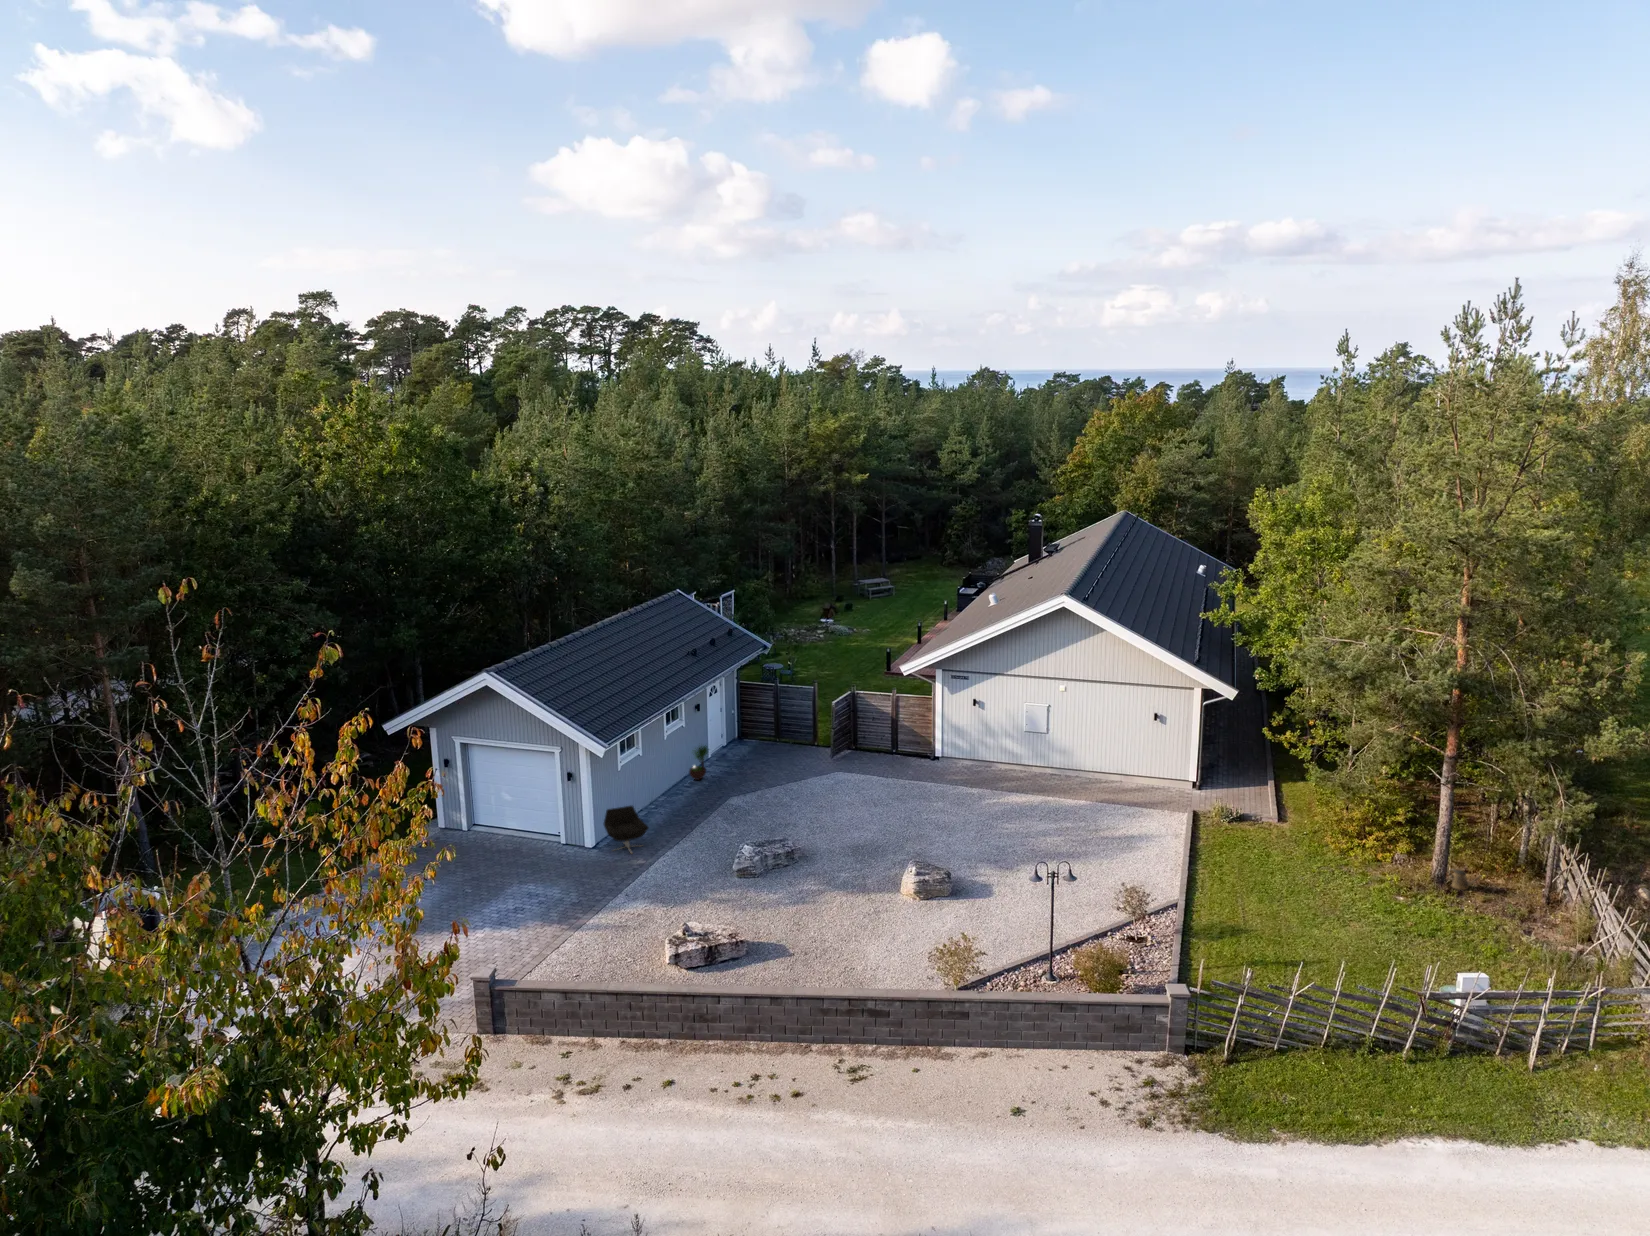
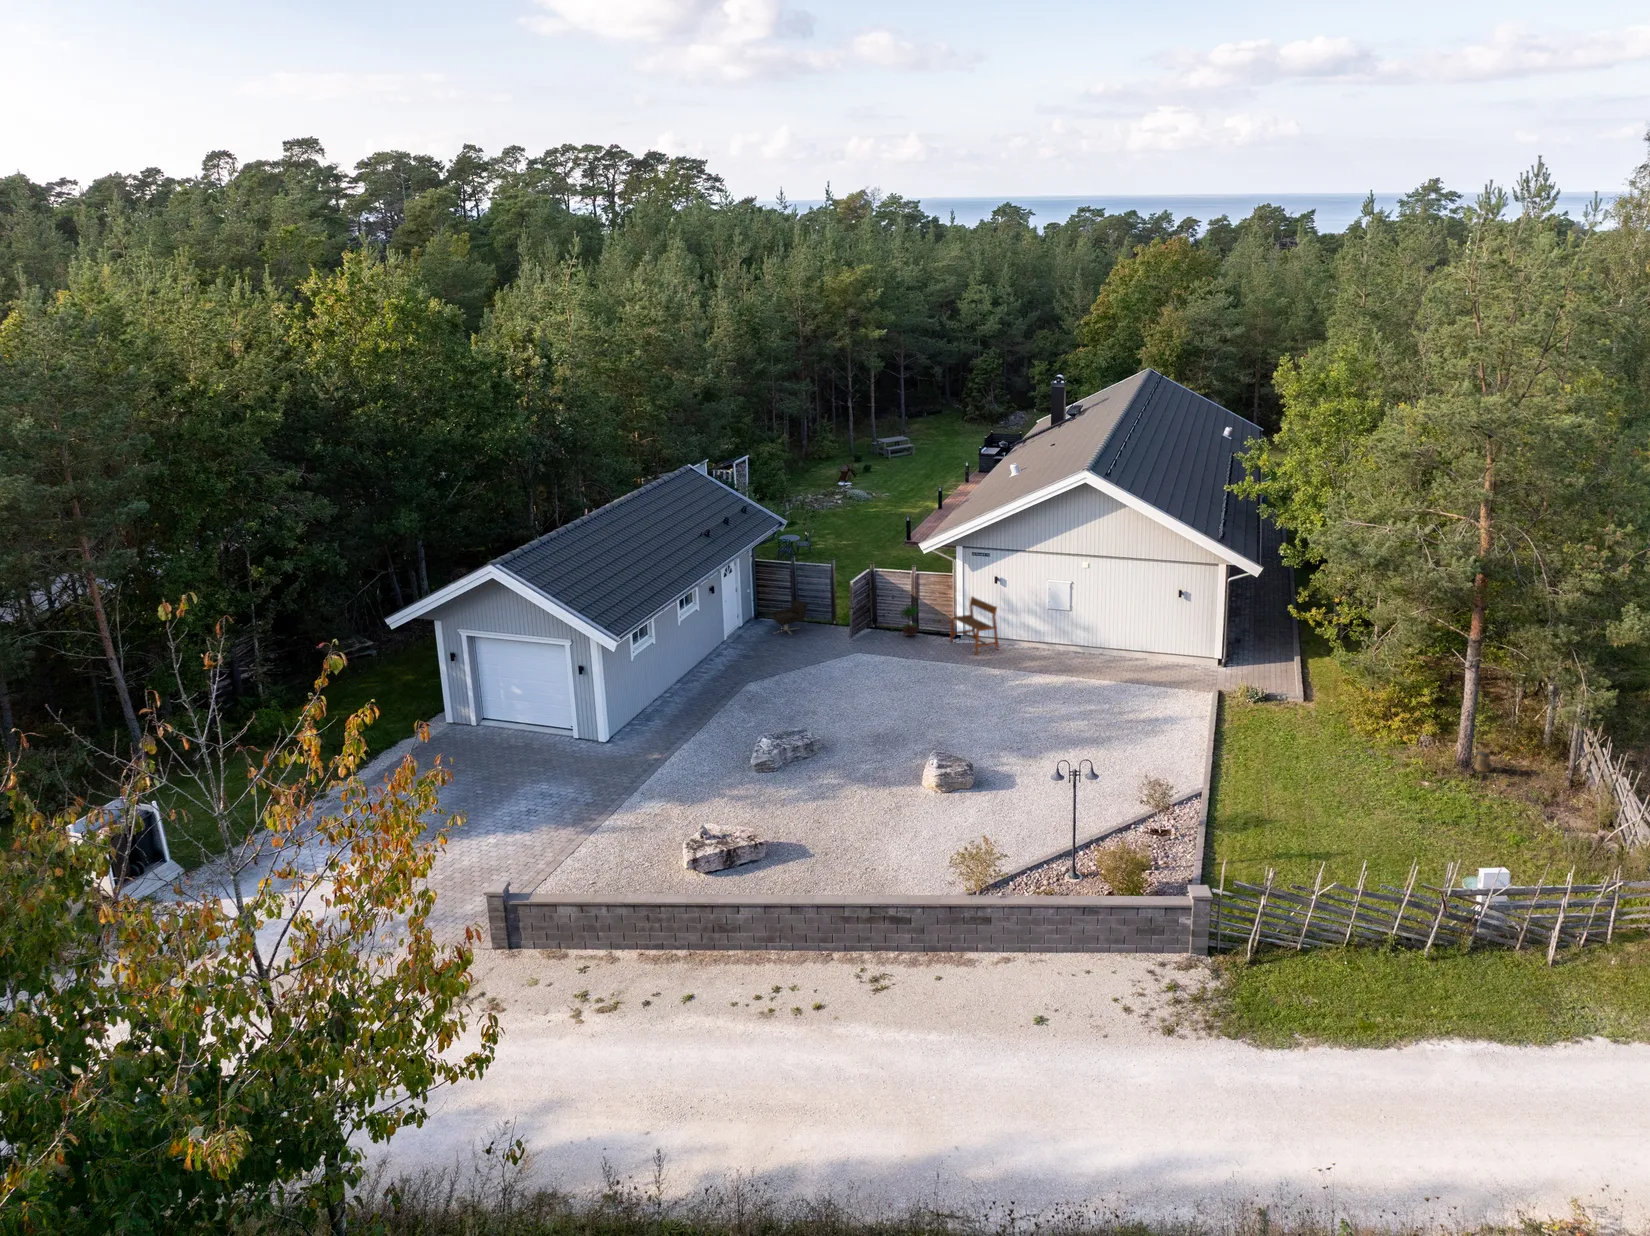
bench: none [932,716,981,774] -> present [950,597,999,655]
potted tree: present [689,745,709,780] -> present [901,605,918,636]
lounge chair: present [604,806,648,853] -> present [772,599,807,634]

